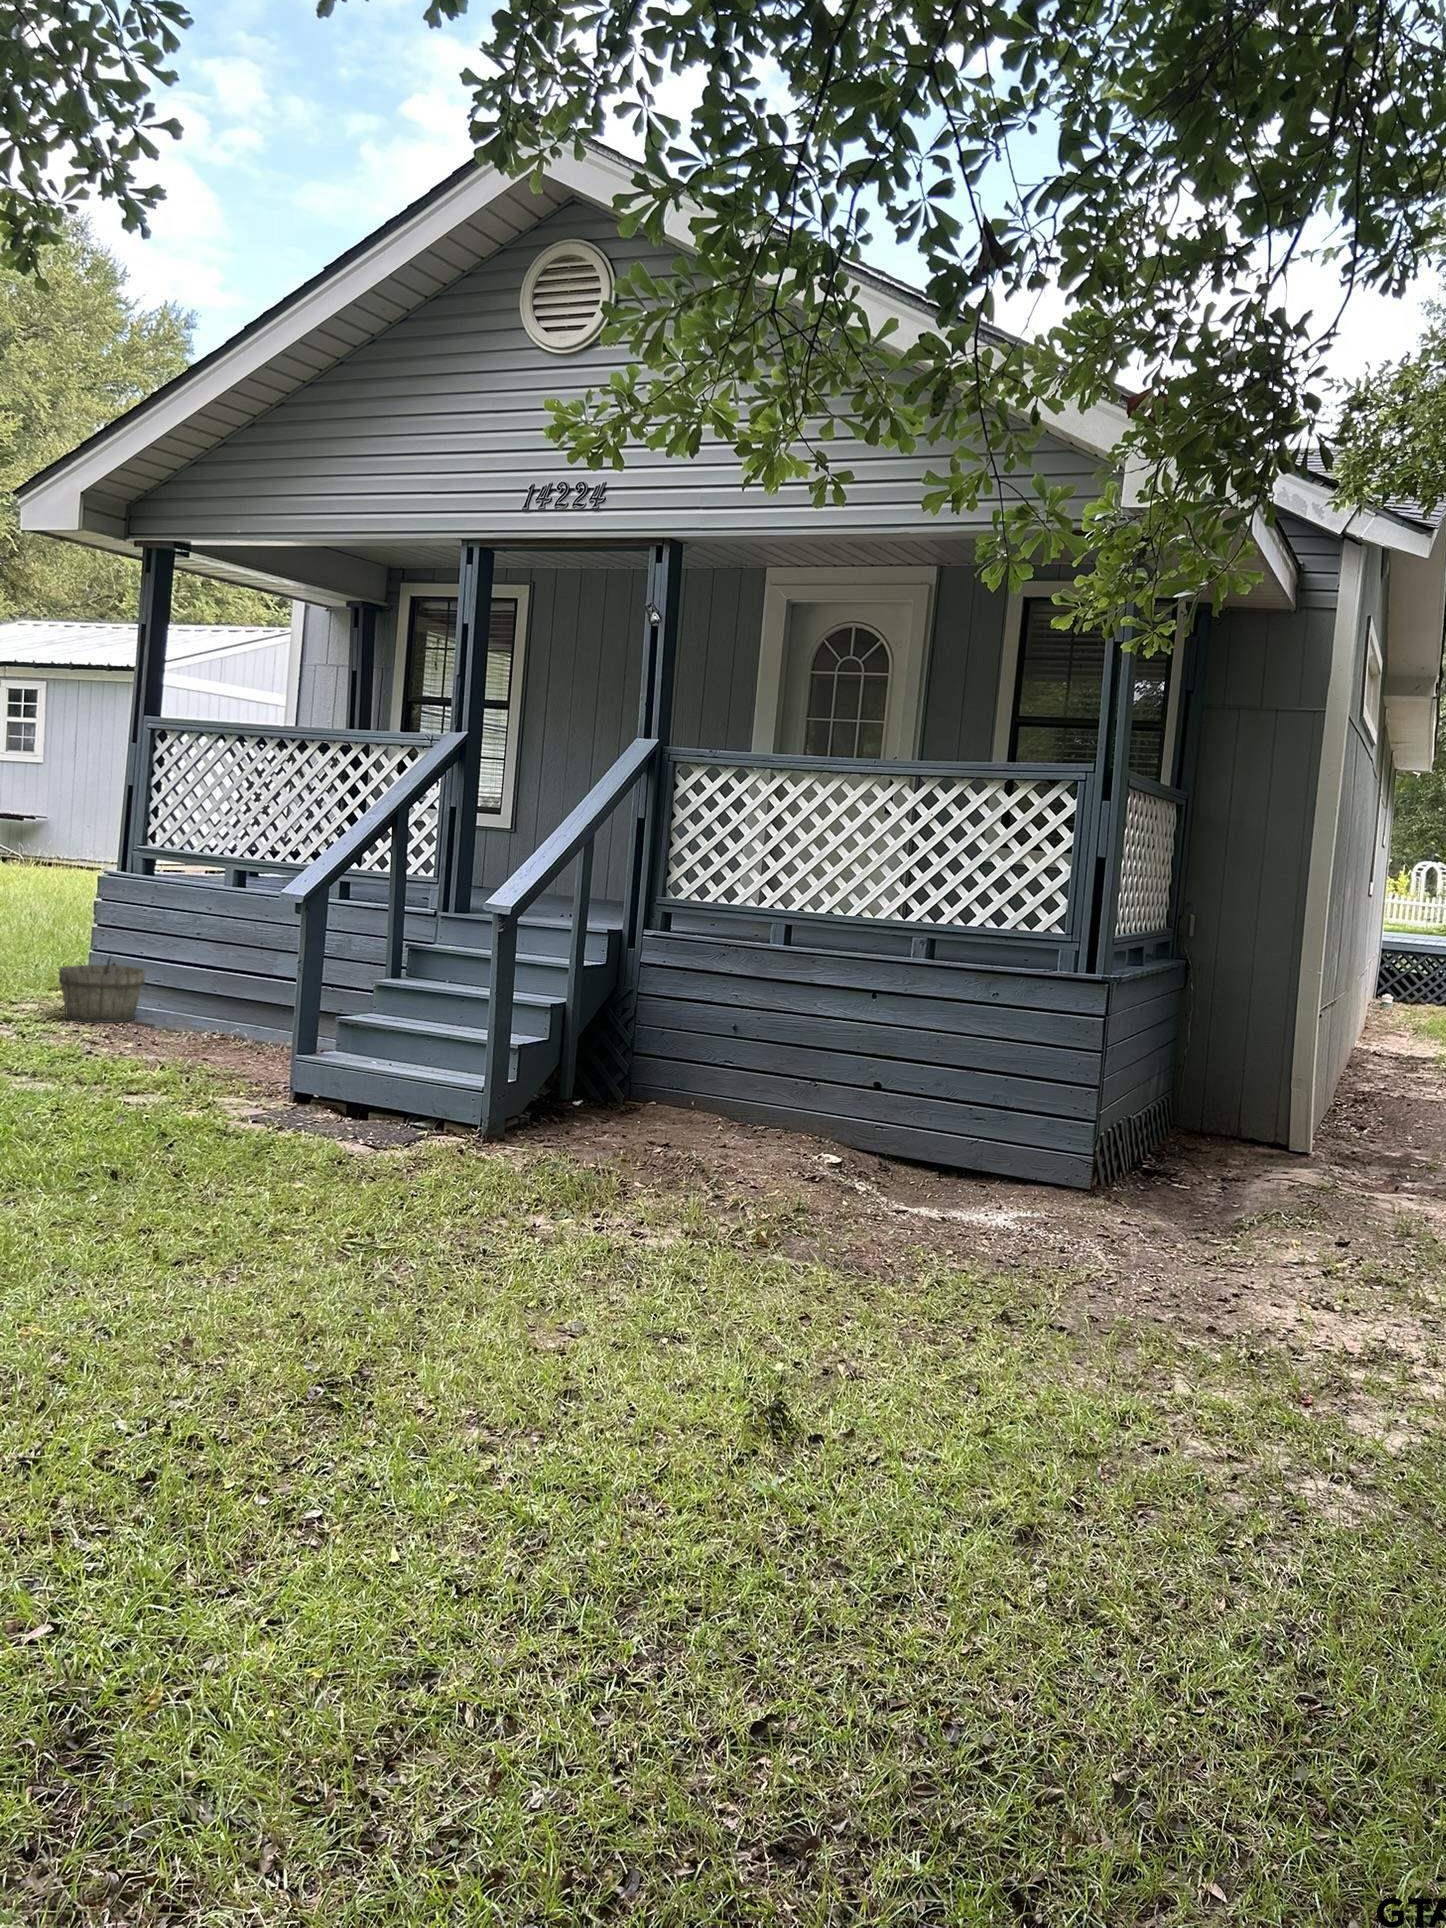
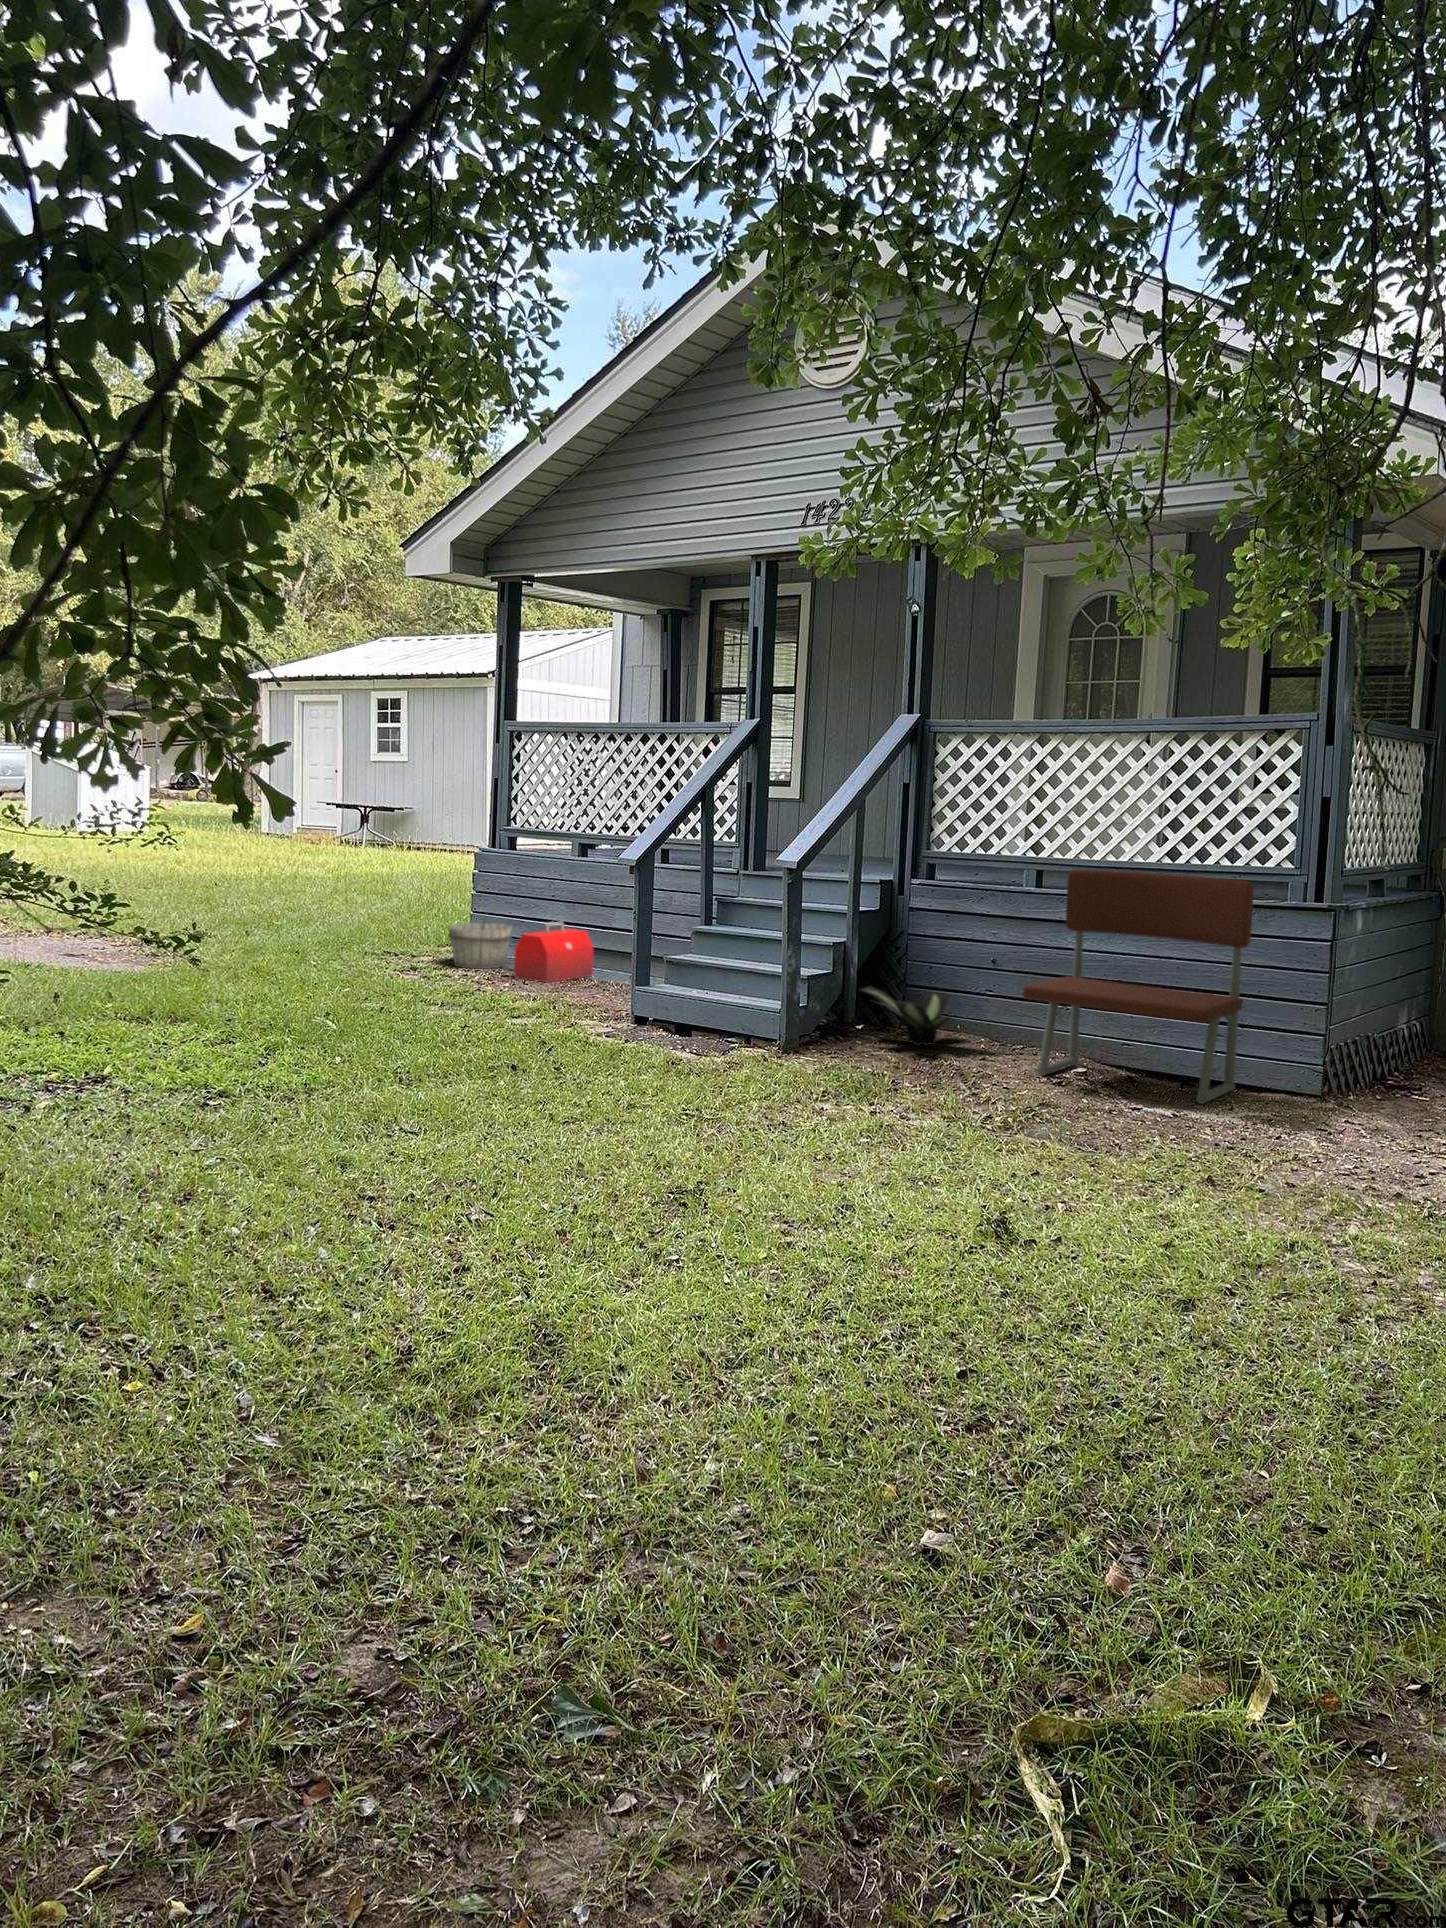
bench: none [771,927,1026,1202] -> present [1023,869,1254,1104]
toolbox: none [144,966,251,1043] -> present [514,921,593,983]
potted plant: none [576,1056,720,1129] -> present [861,986,975,1046]

